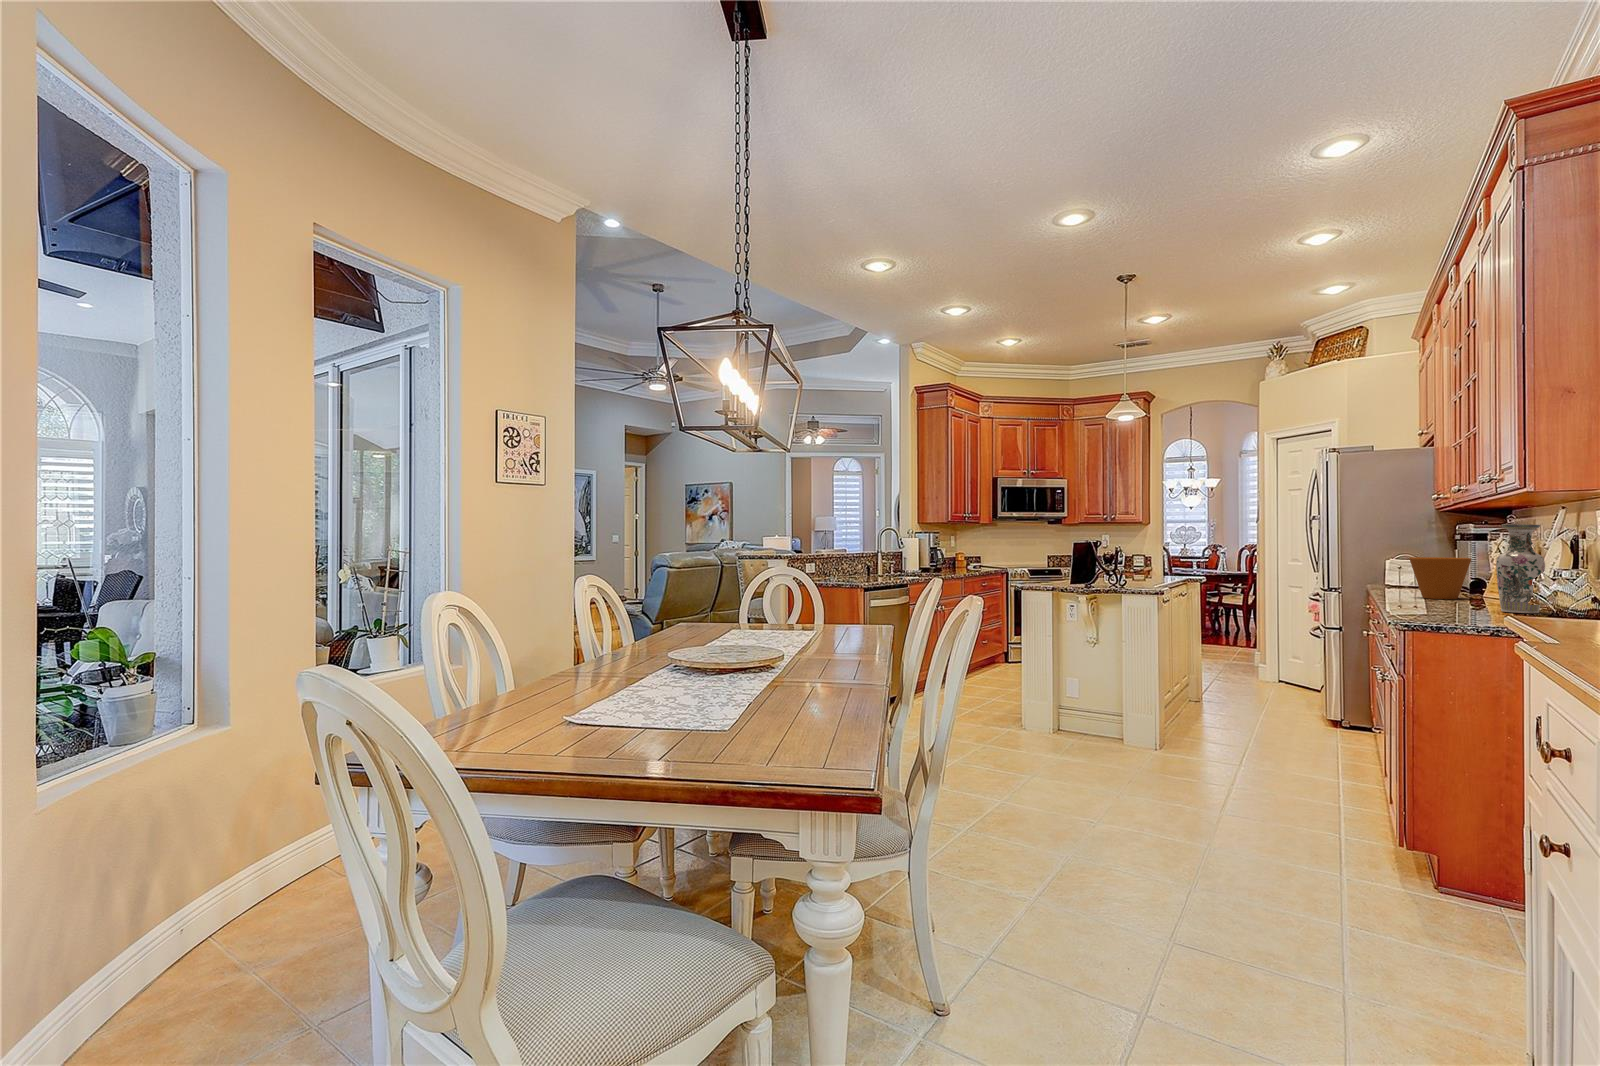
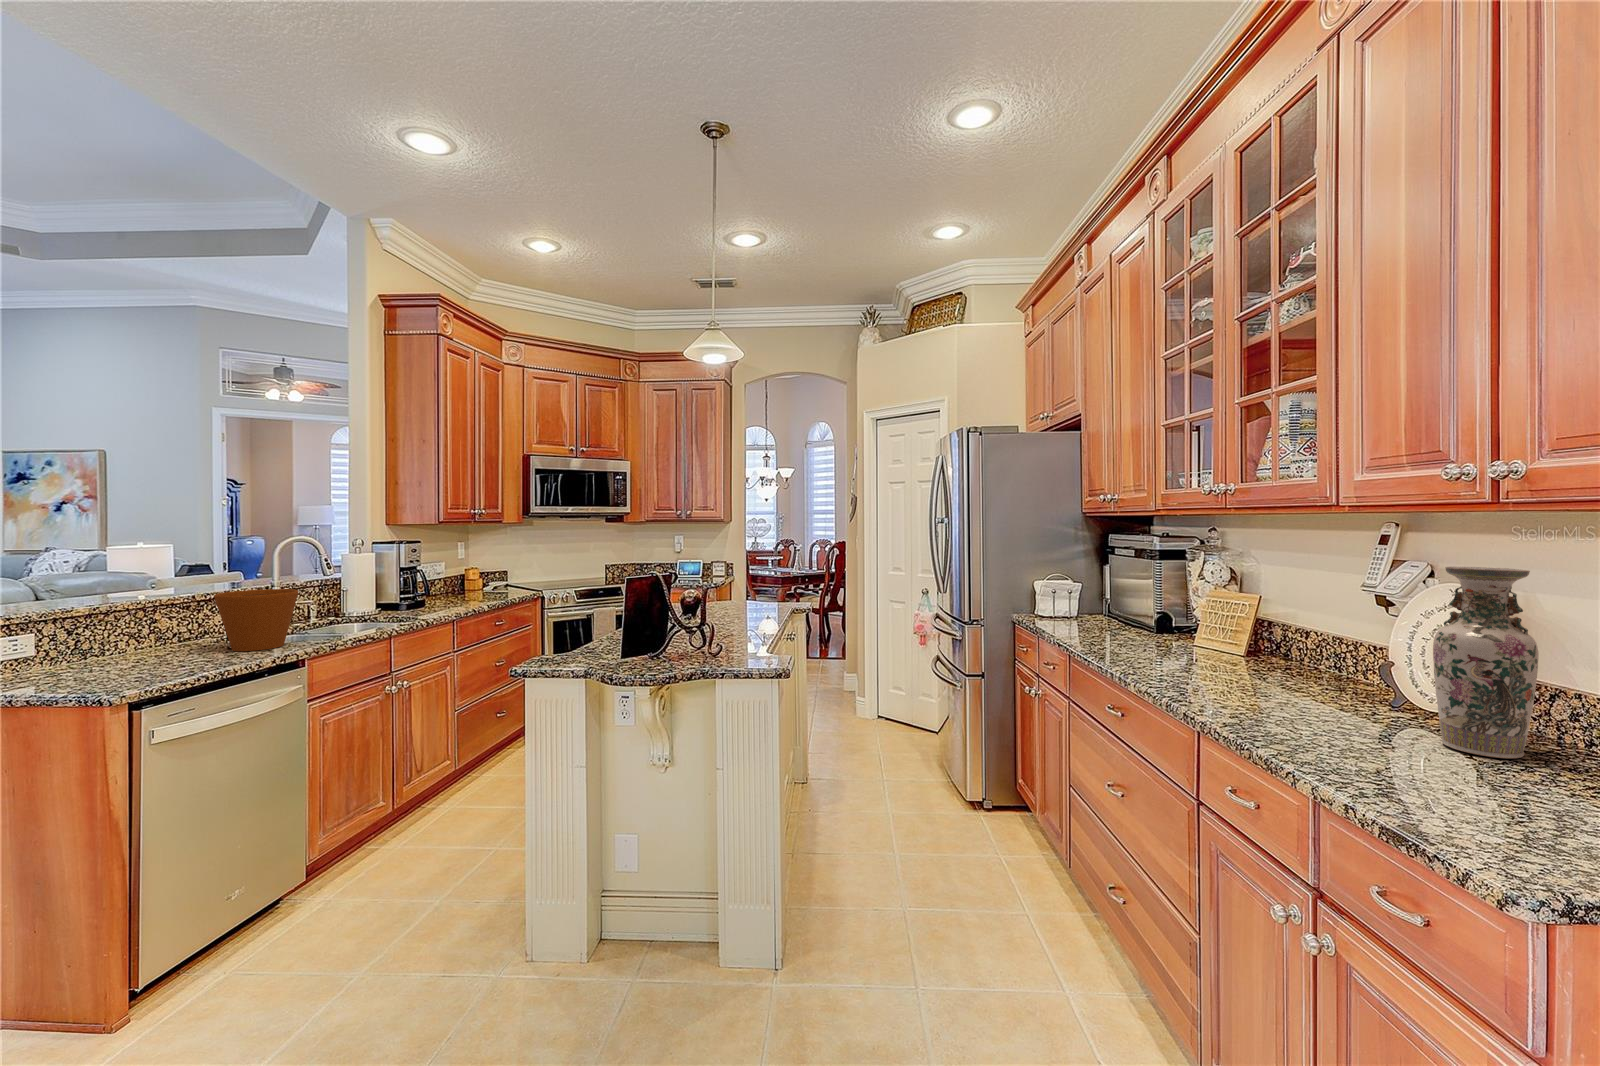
flower pot: present [1410,557,1471,599] -> present [214,589,298,651]

